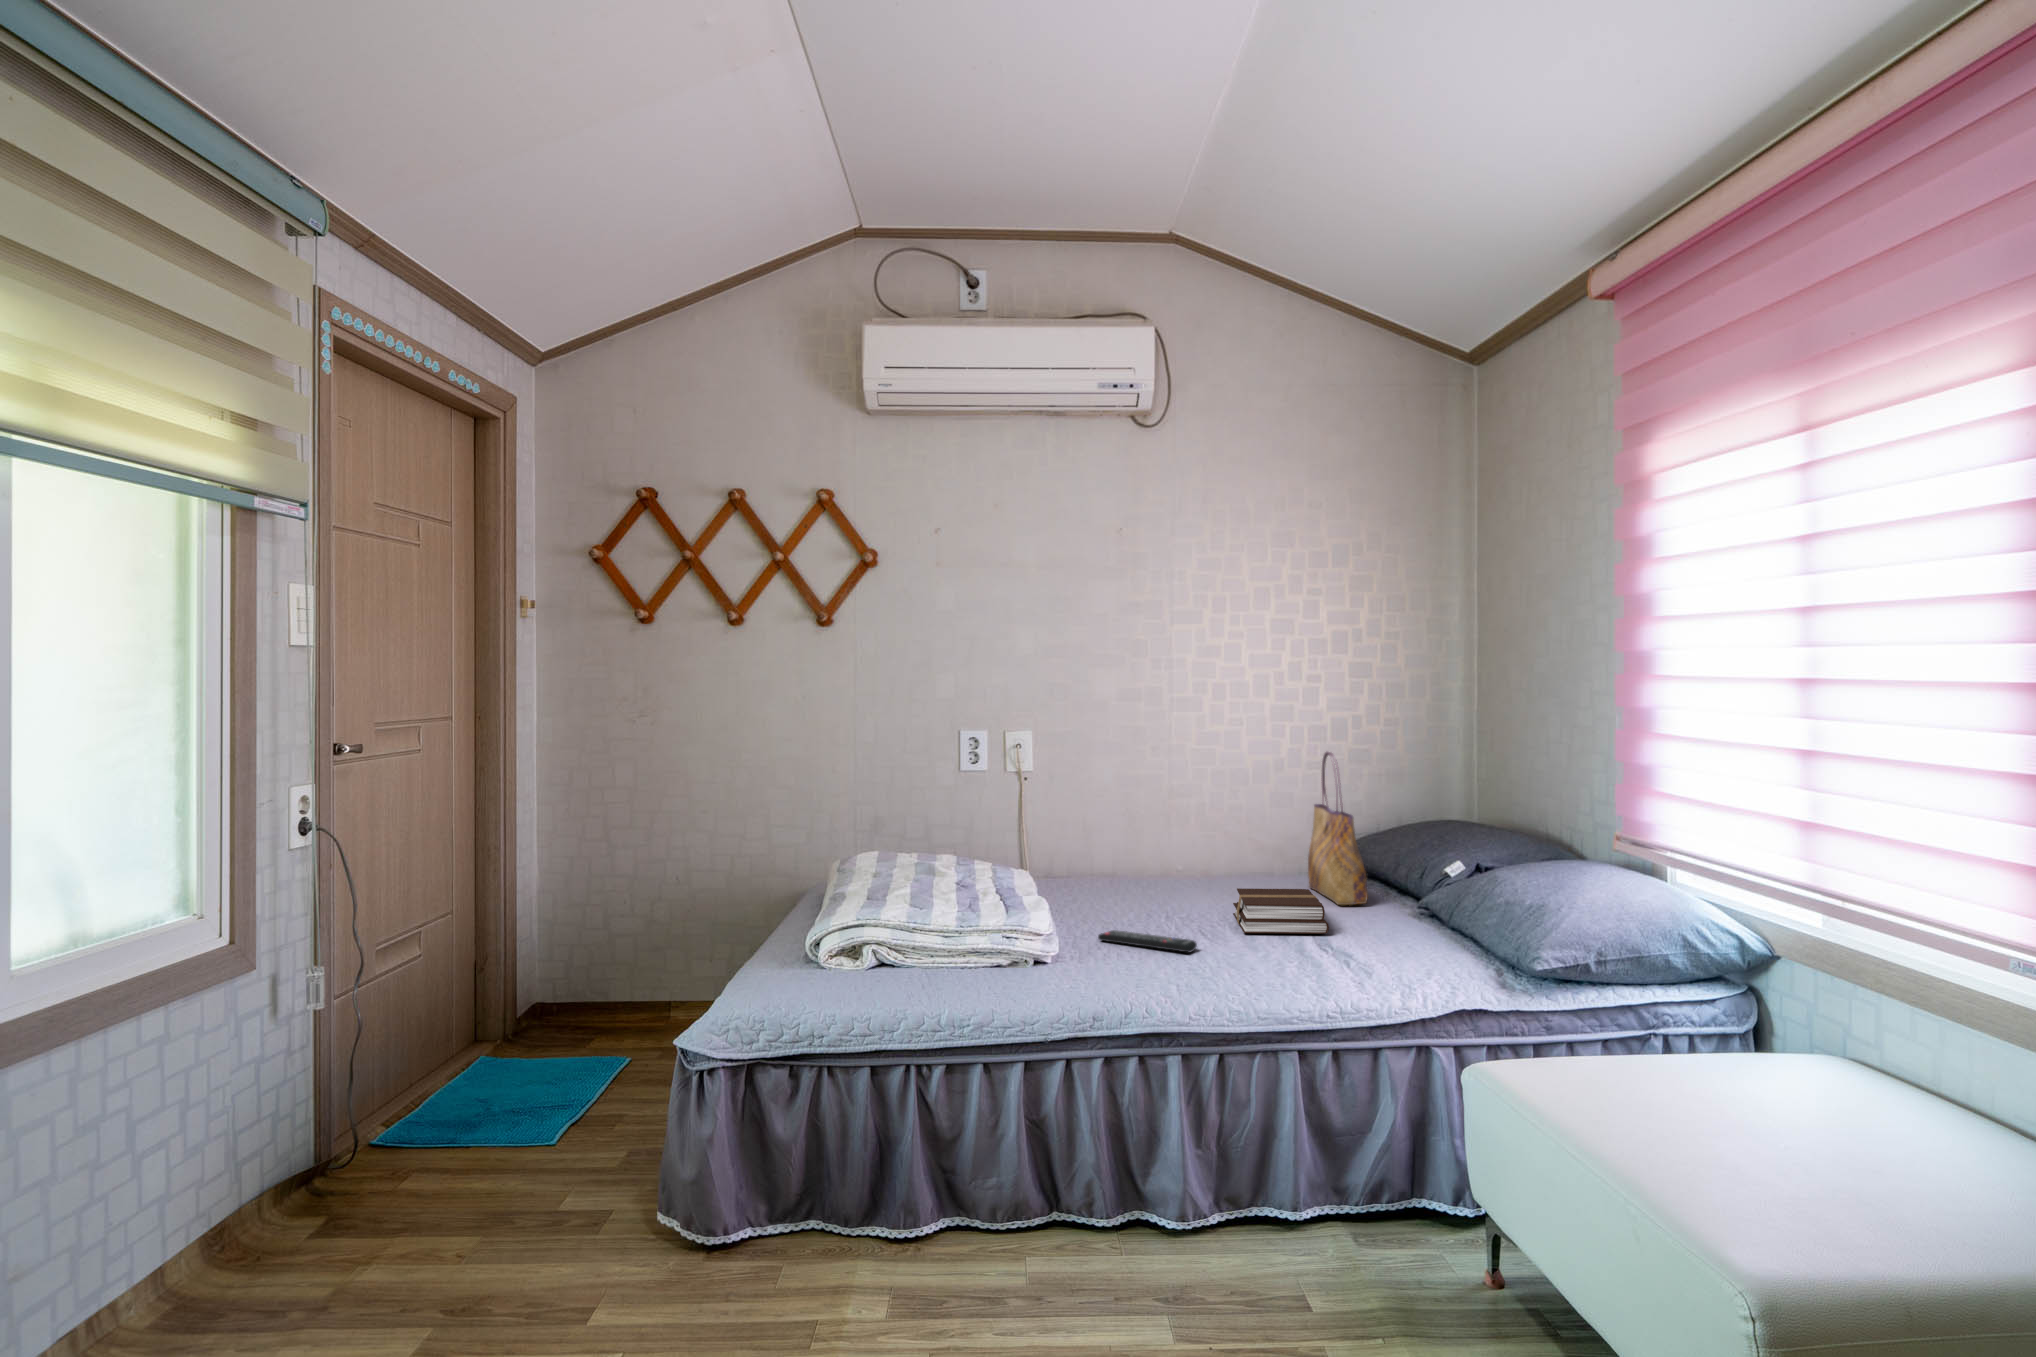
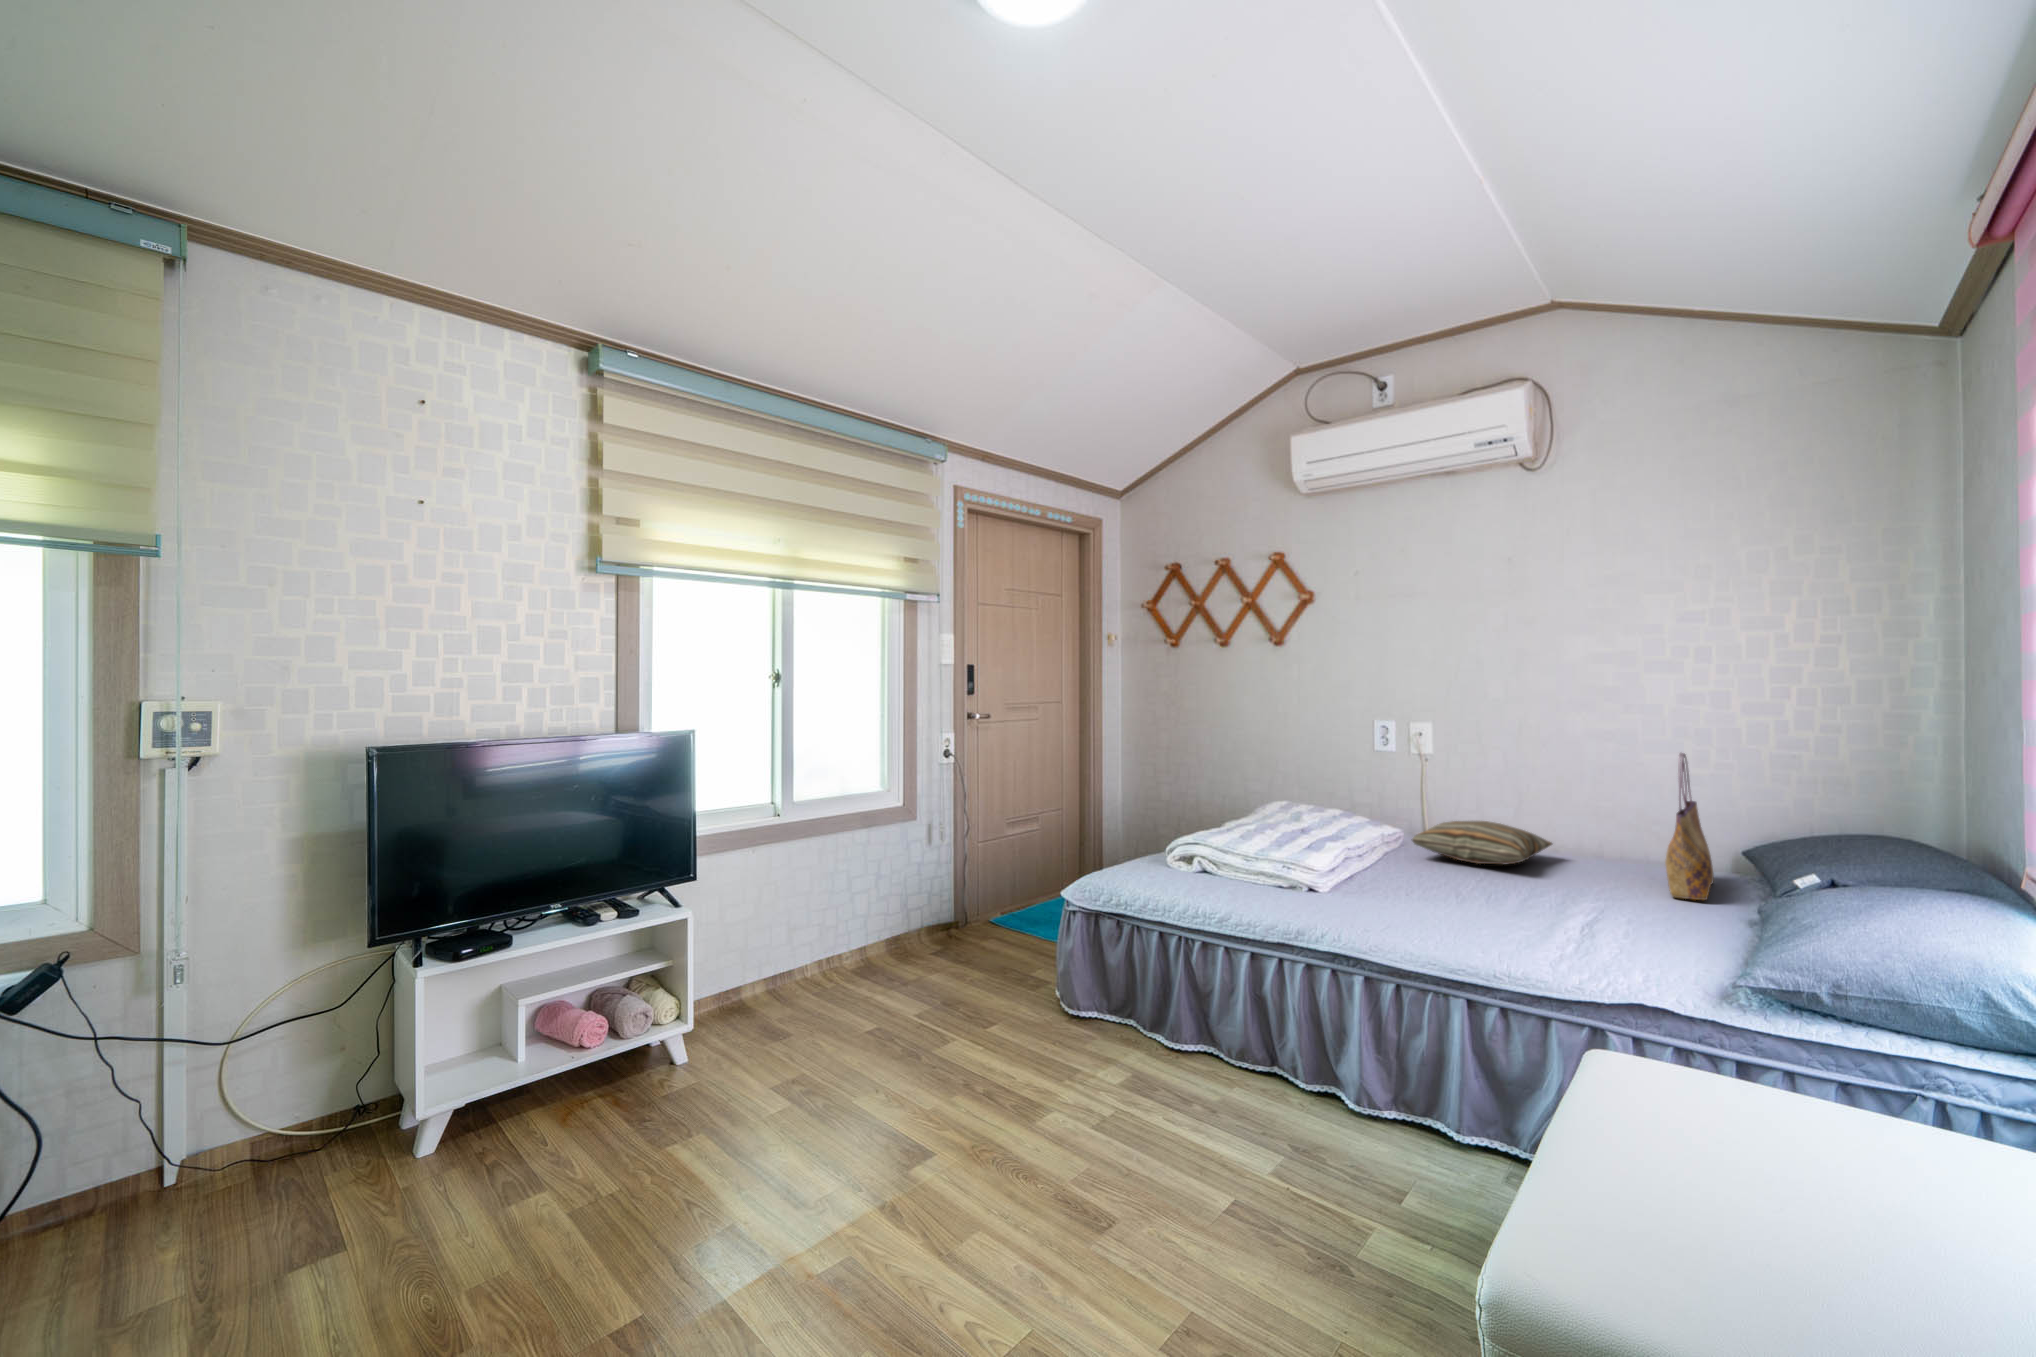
pillow: none [1076,850,1207,902] -> present [1411,821,1552,864]
book: present [1233,888,1329,934] -> none [1511,864,1622,916]
remote control: present [1098,930,1197,952] -> none [1373,878,1440,905]

